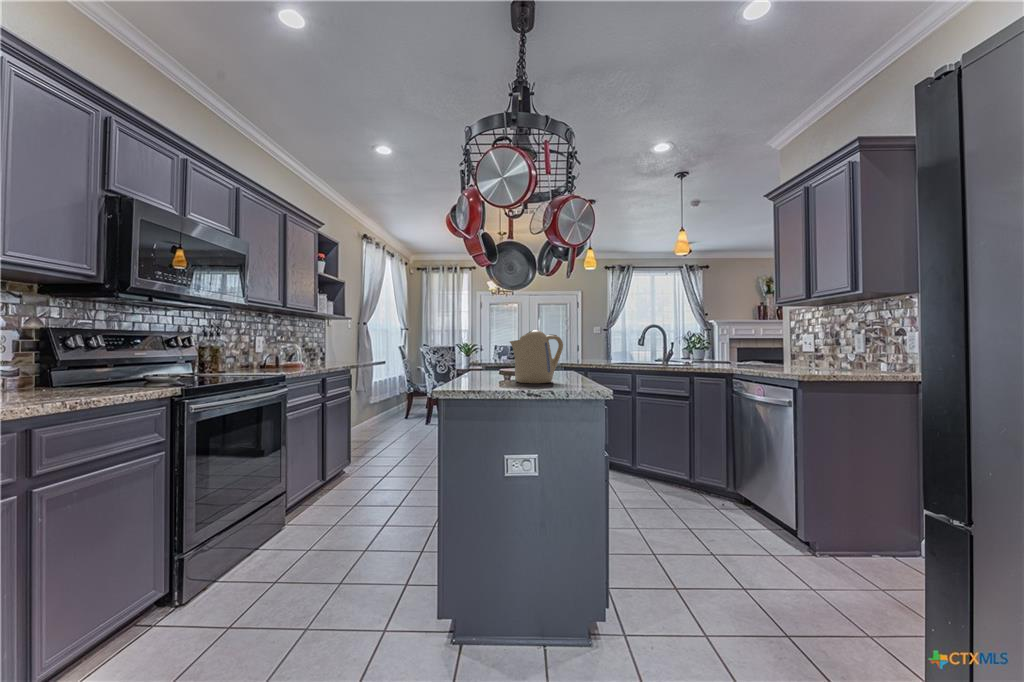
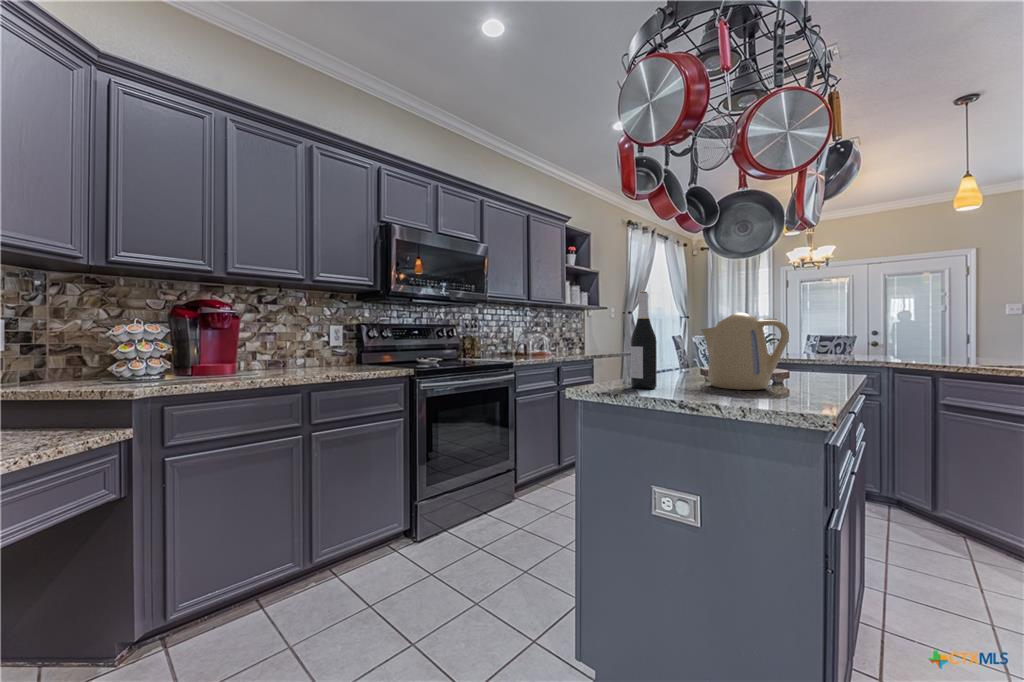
wine bottle: none [473,312,492,387] -> present [631,292,657,389]

